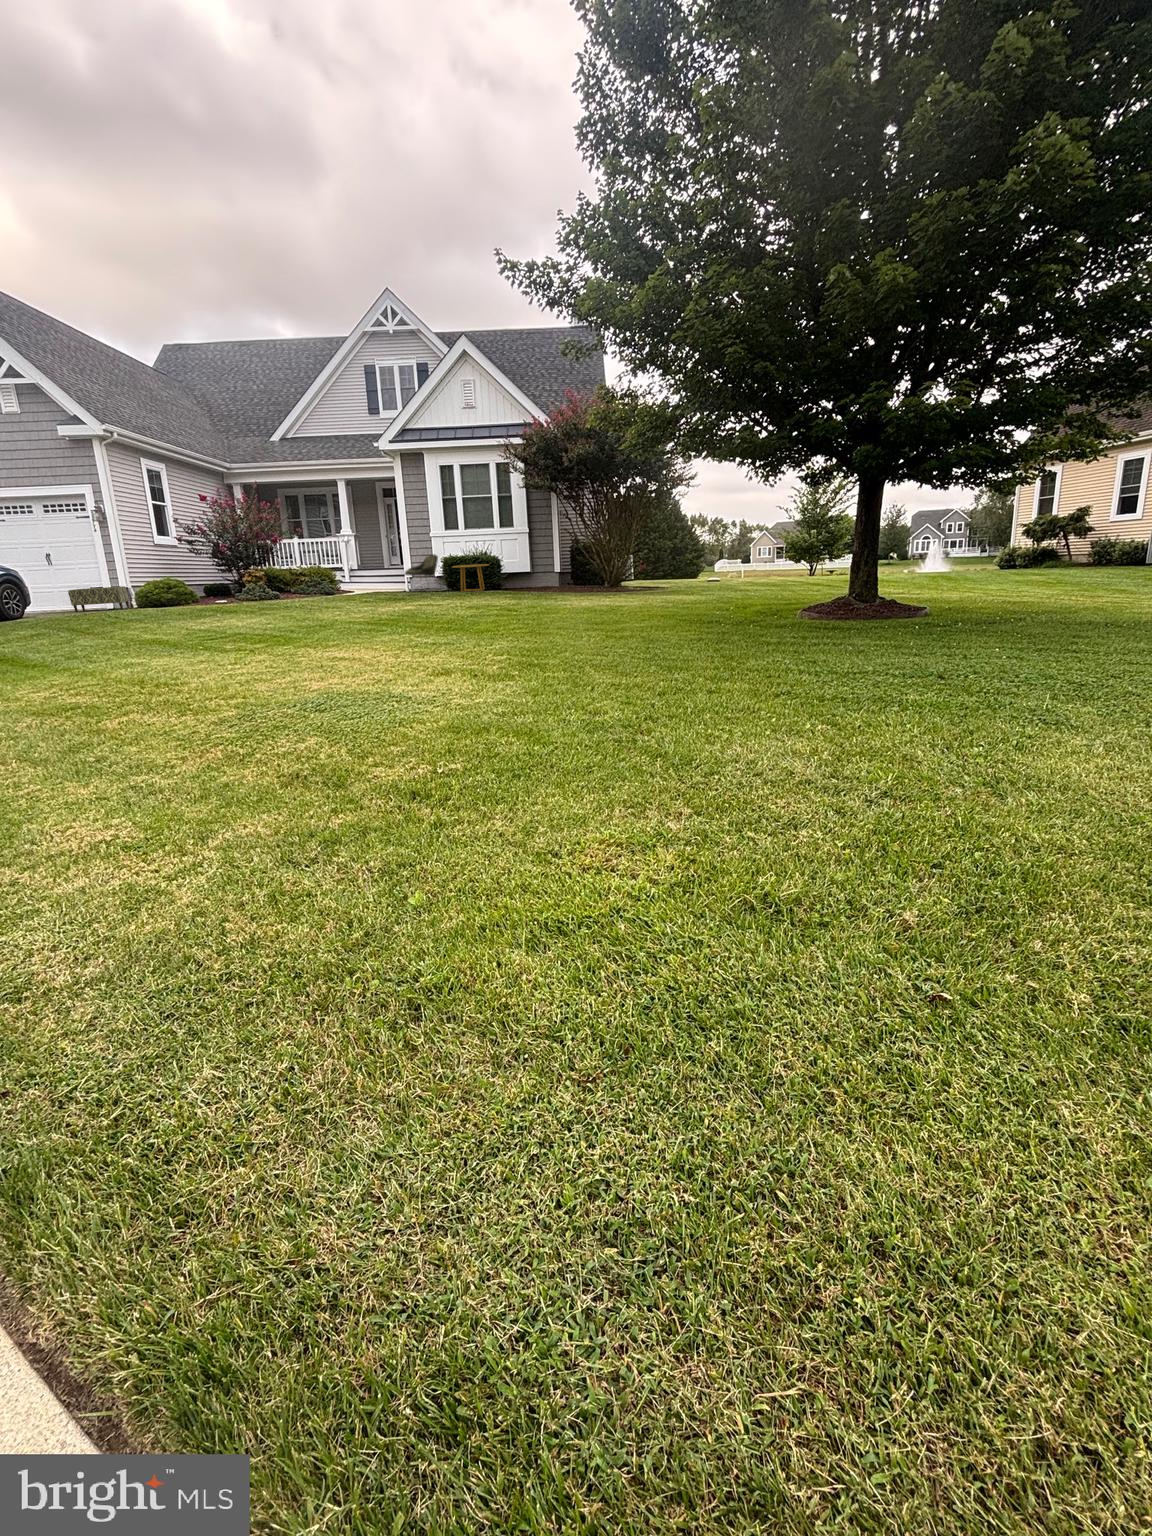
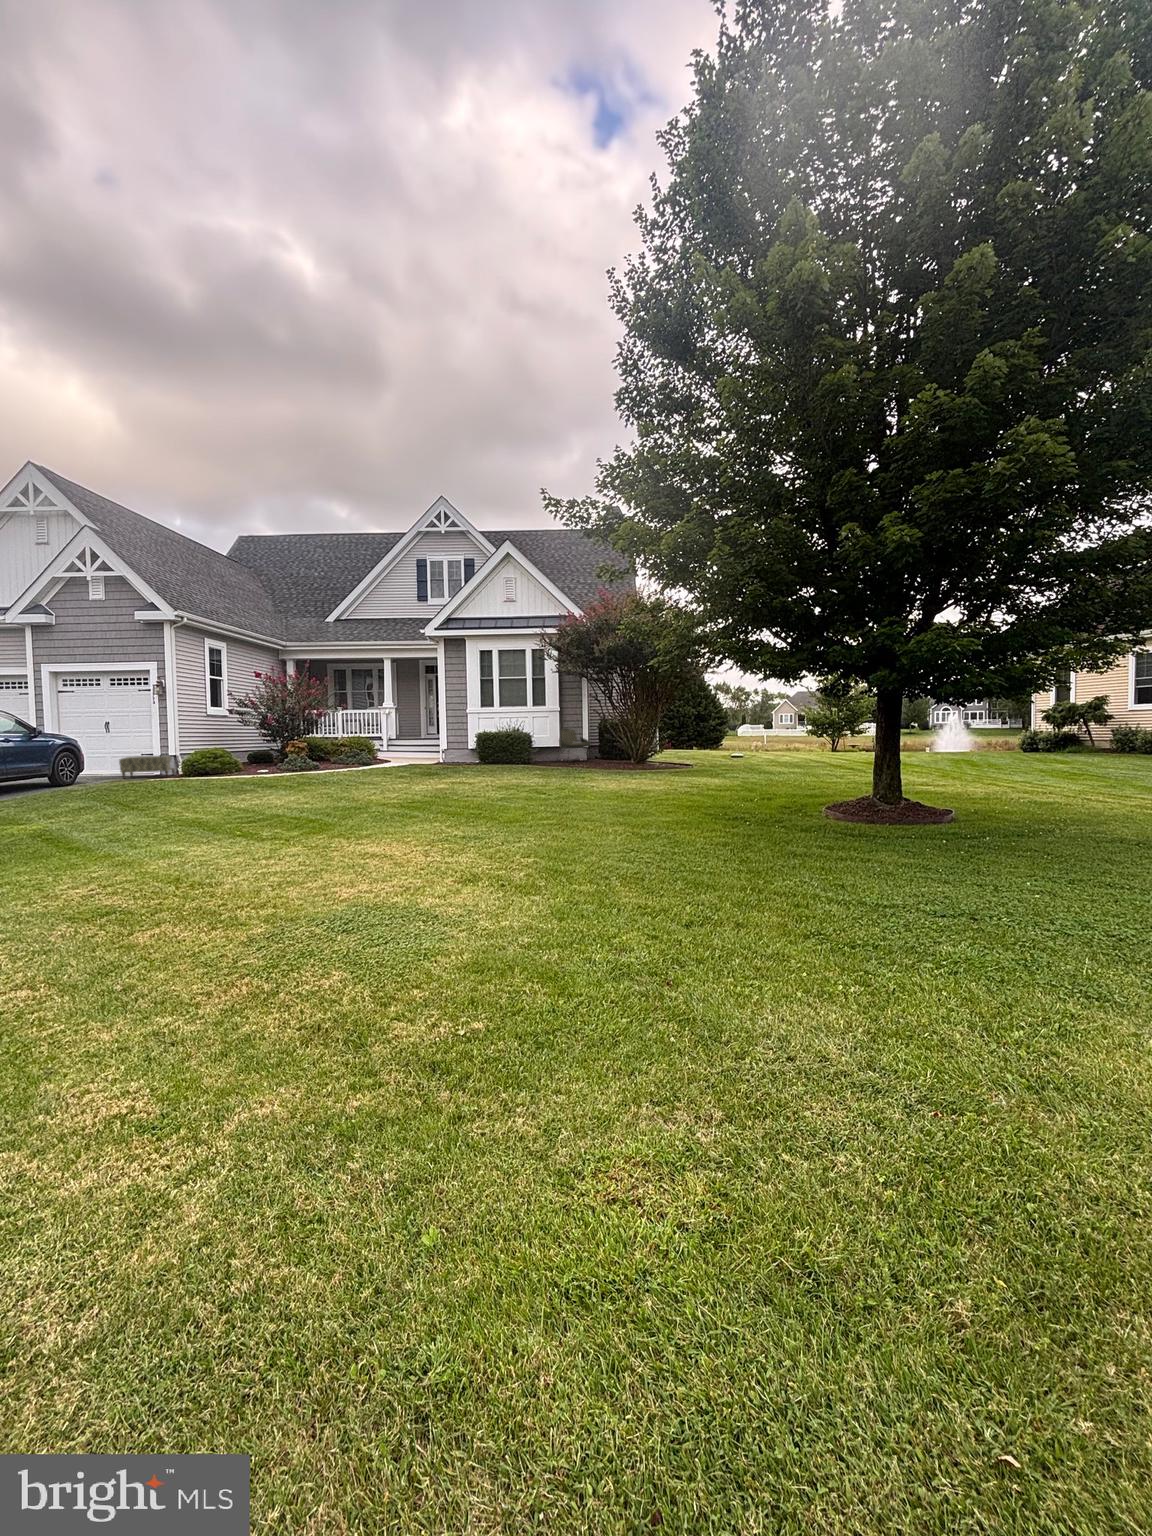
lounge chair: present [405,554,438,590] -> present [559,729,590,761]
round table: present [452,564,489,592] -> none [484,742,520,769]

